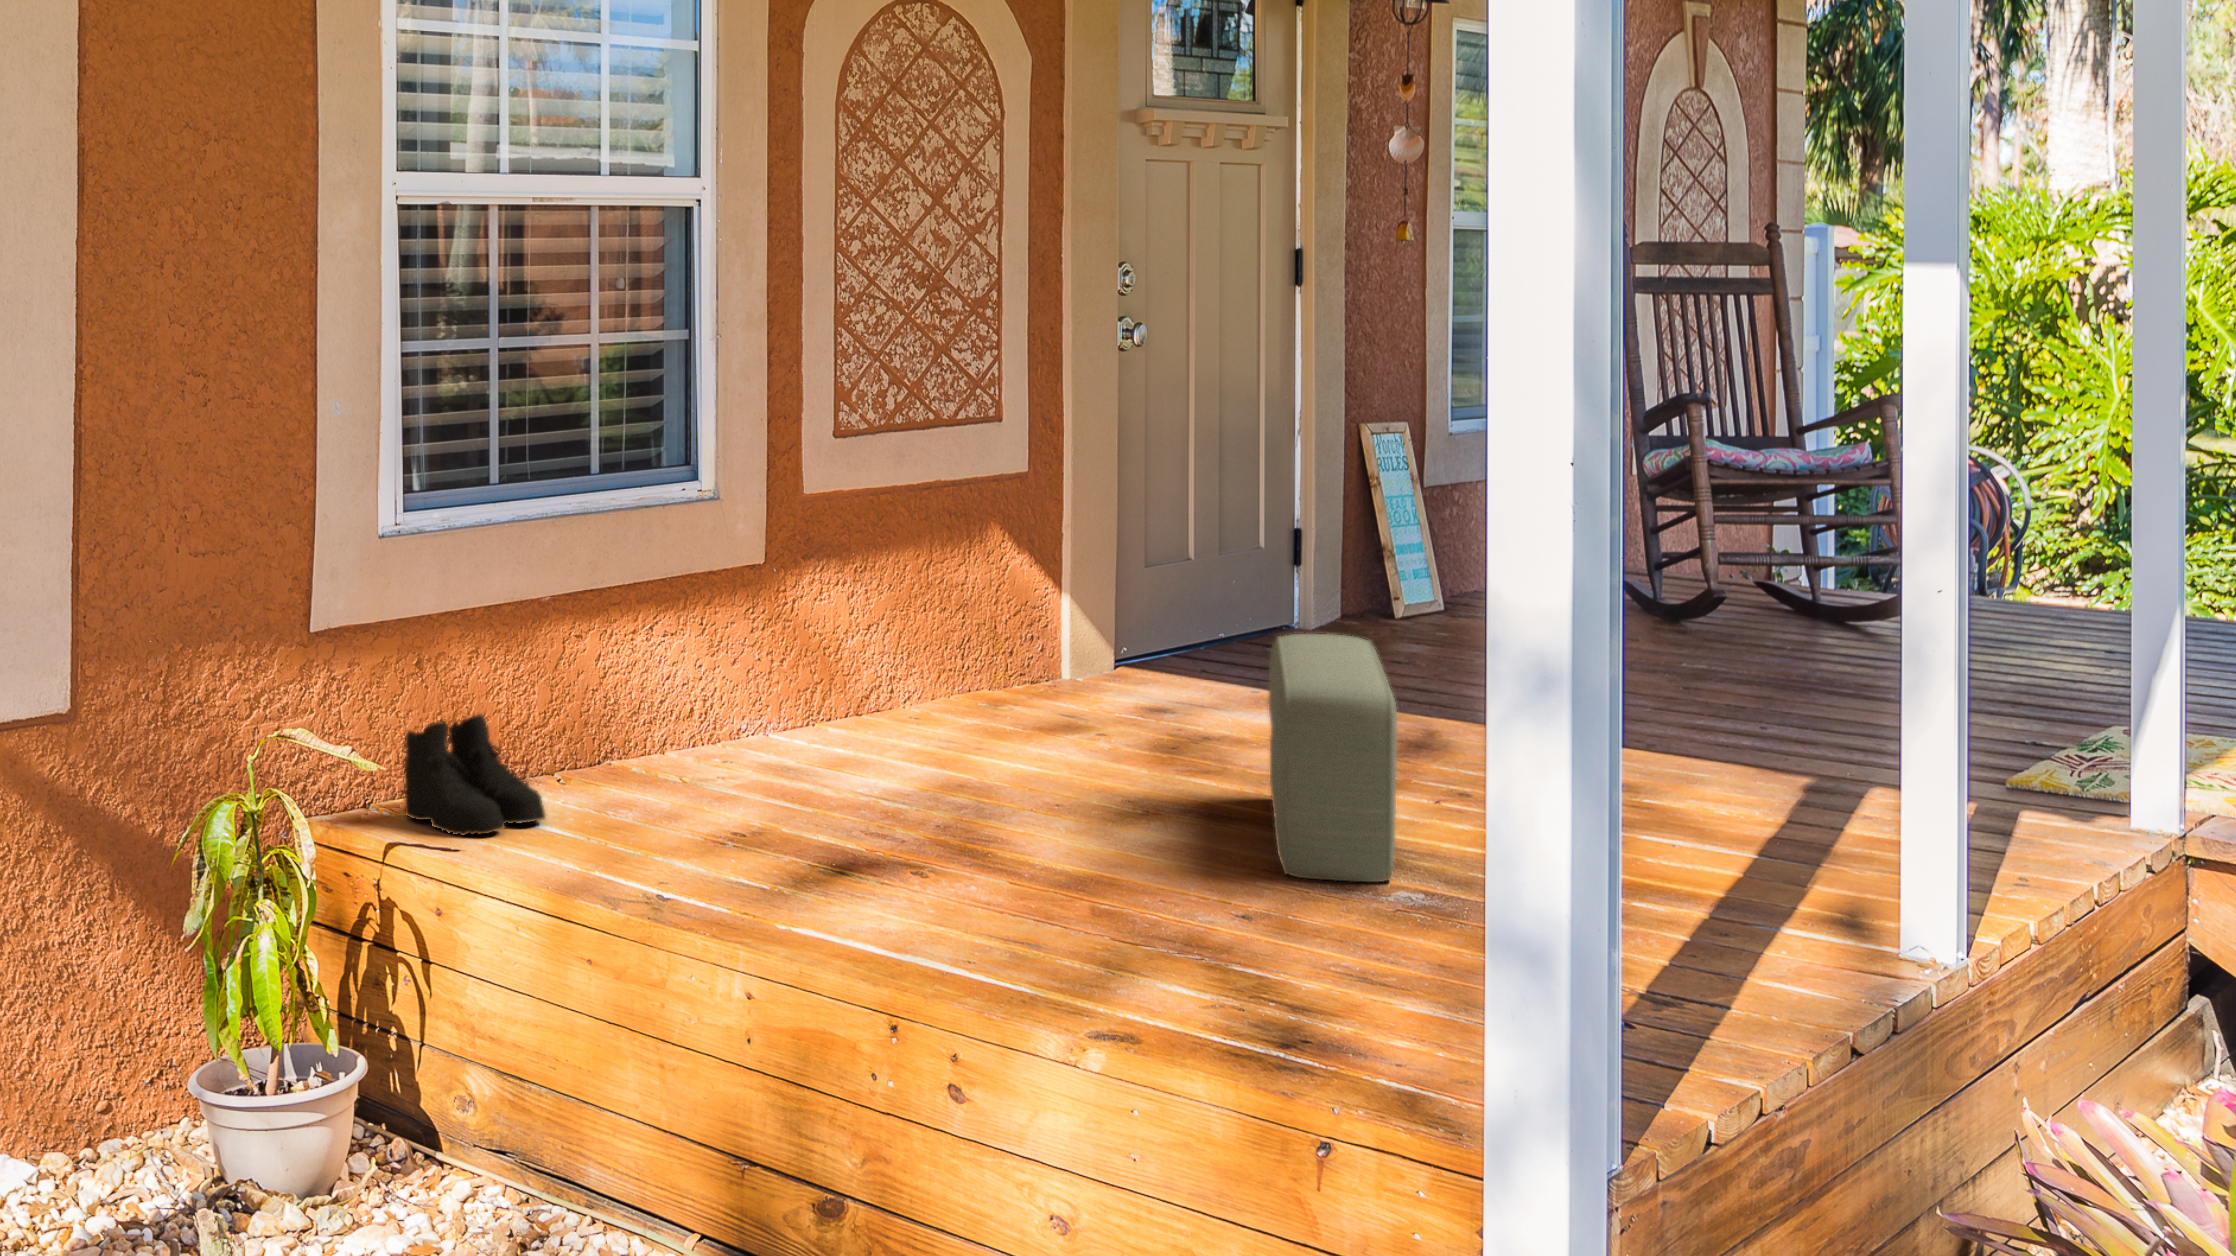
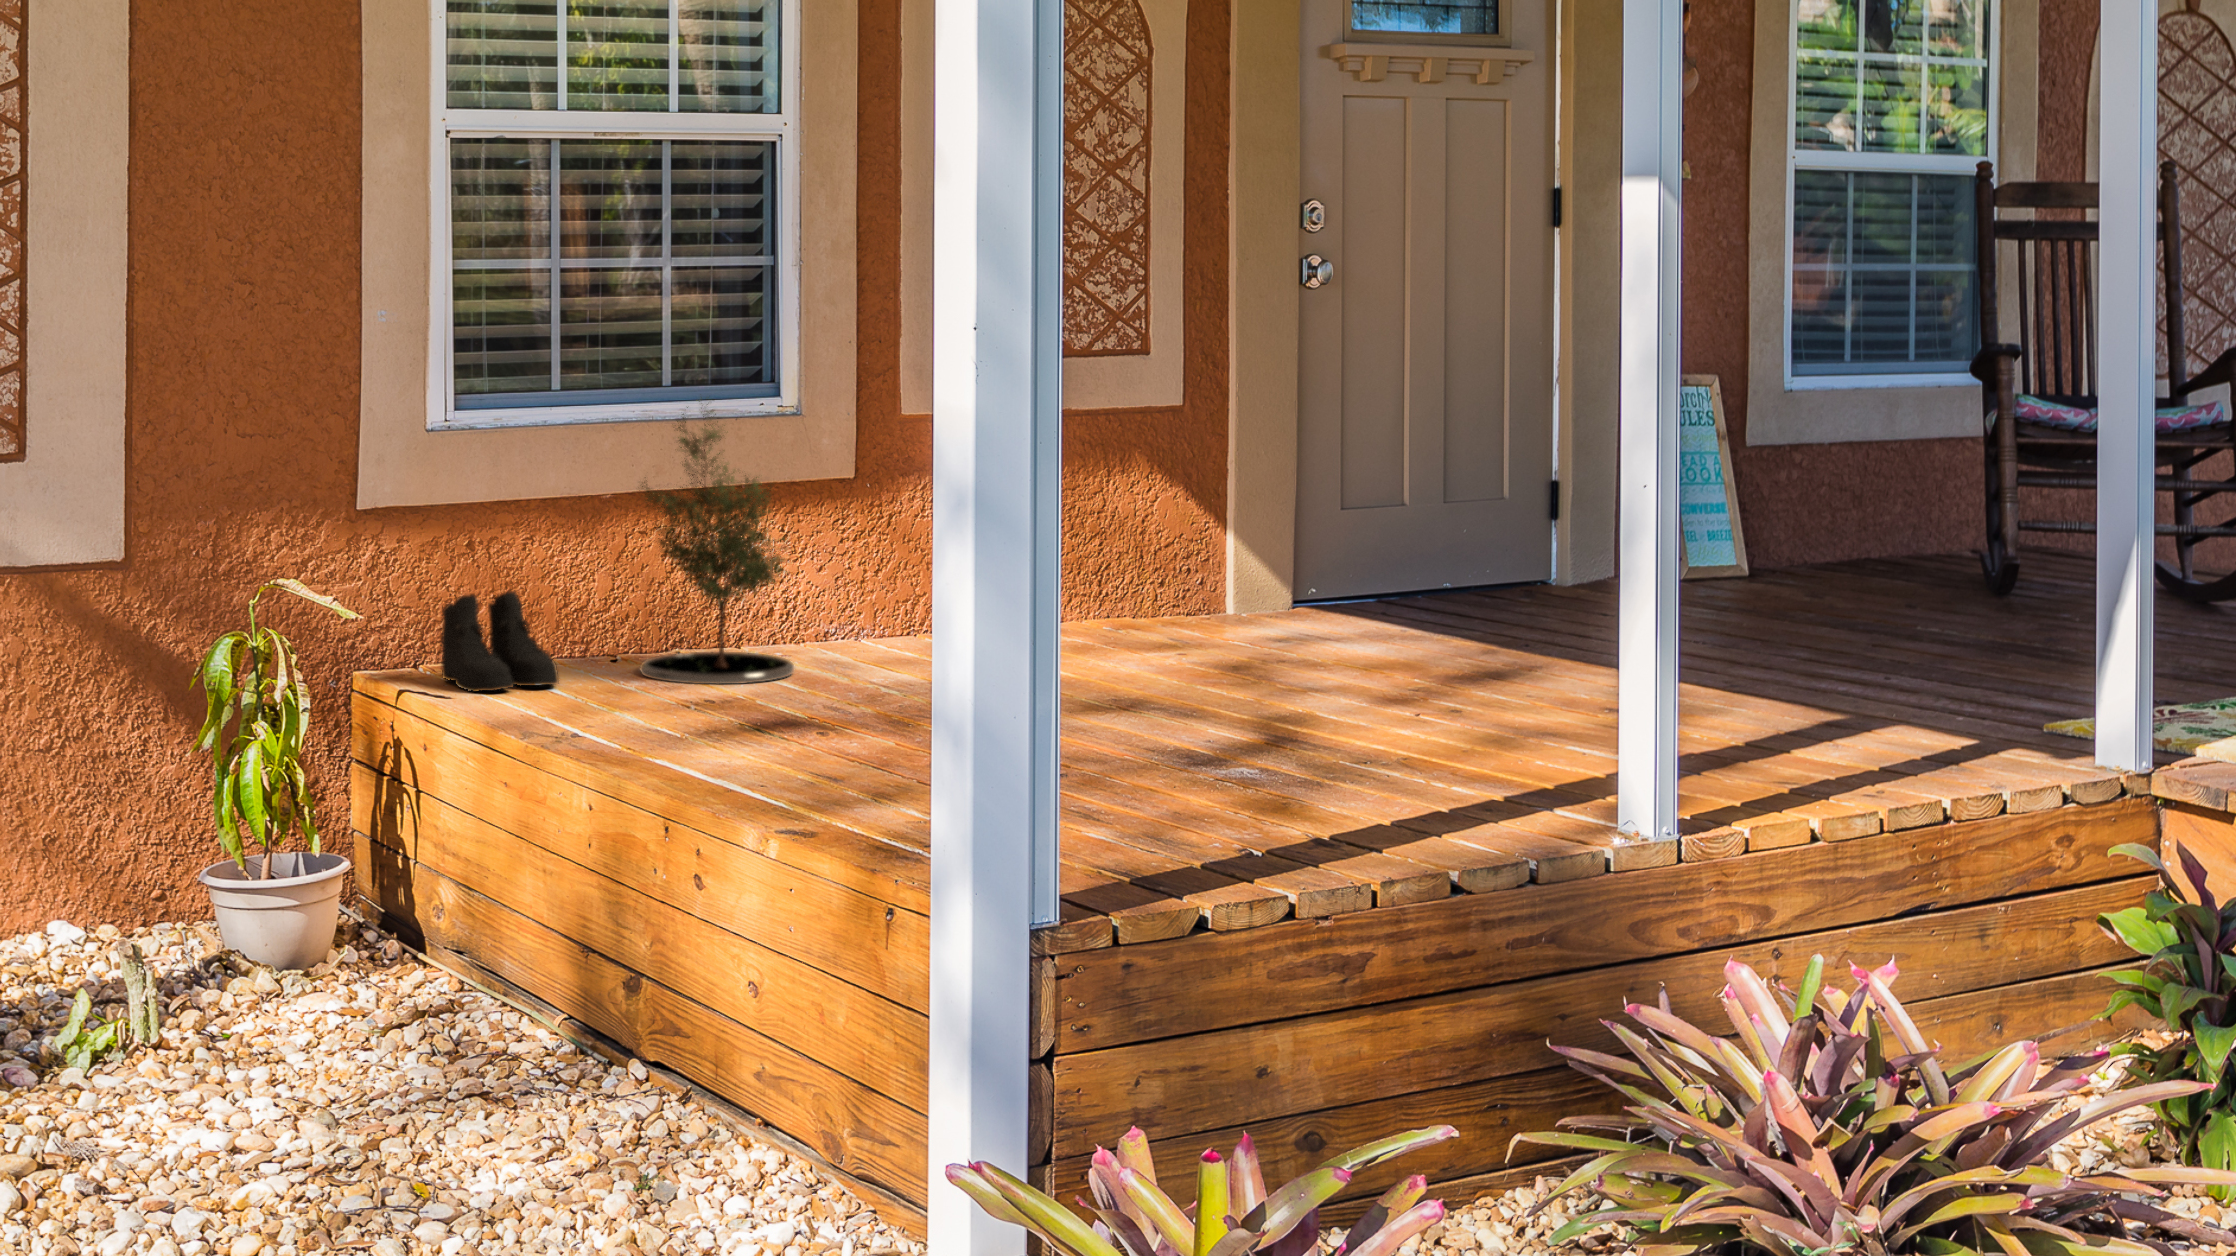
potted tree: none [595,486,782,806] -> present [640,401,794,684]
pouf: present [1269,634,1397,882] -> none [1163,543,1352,756]

